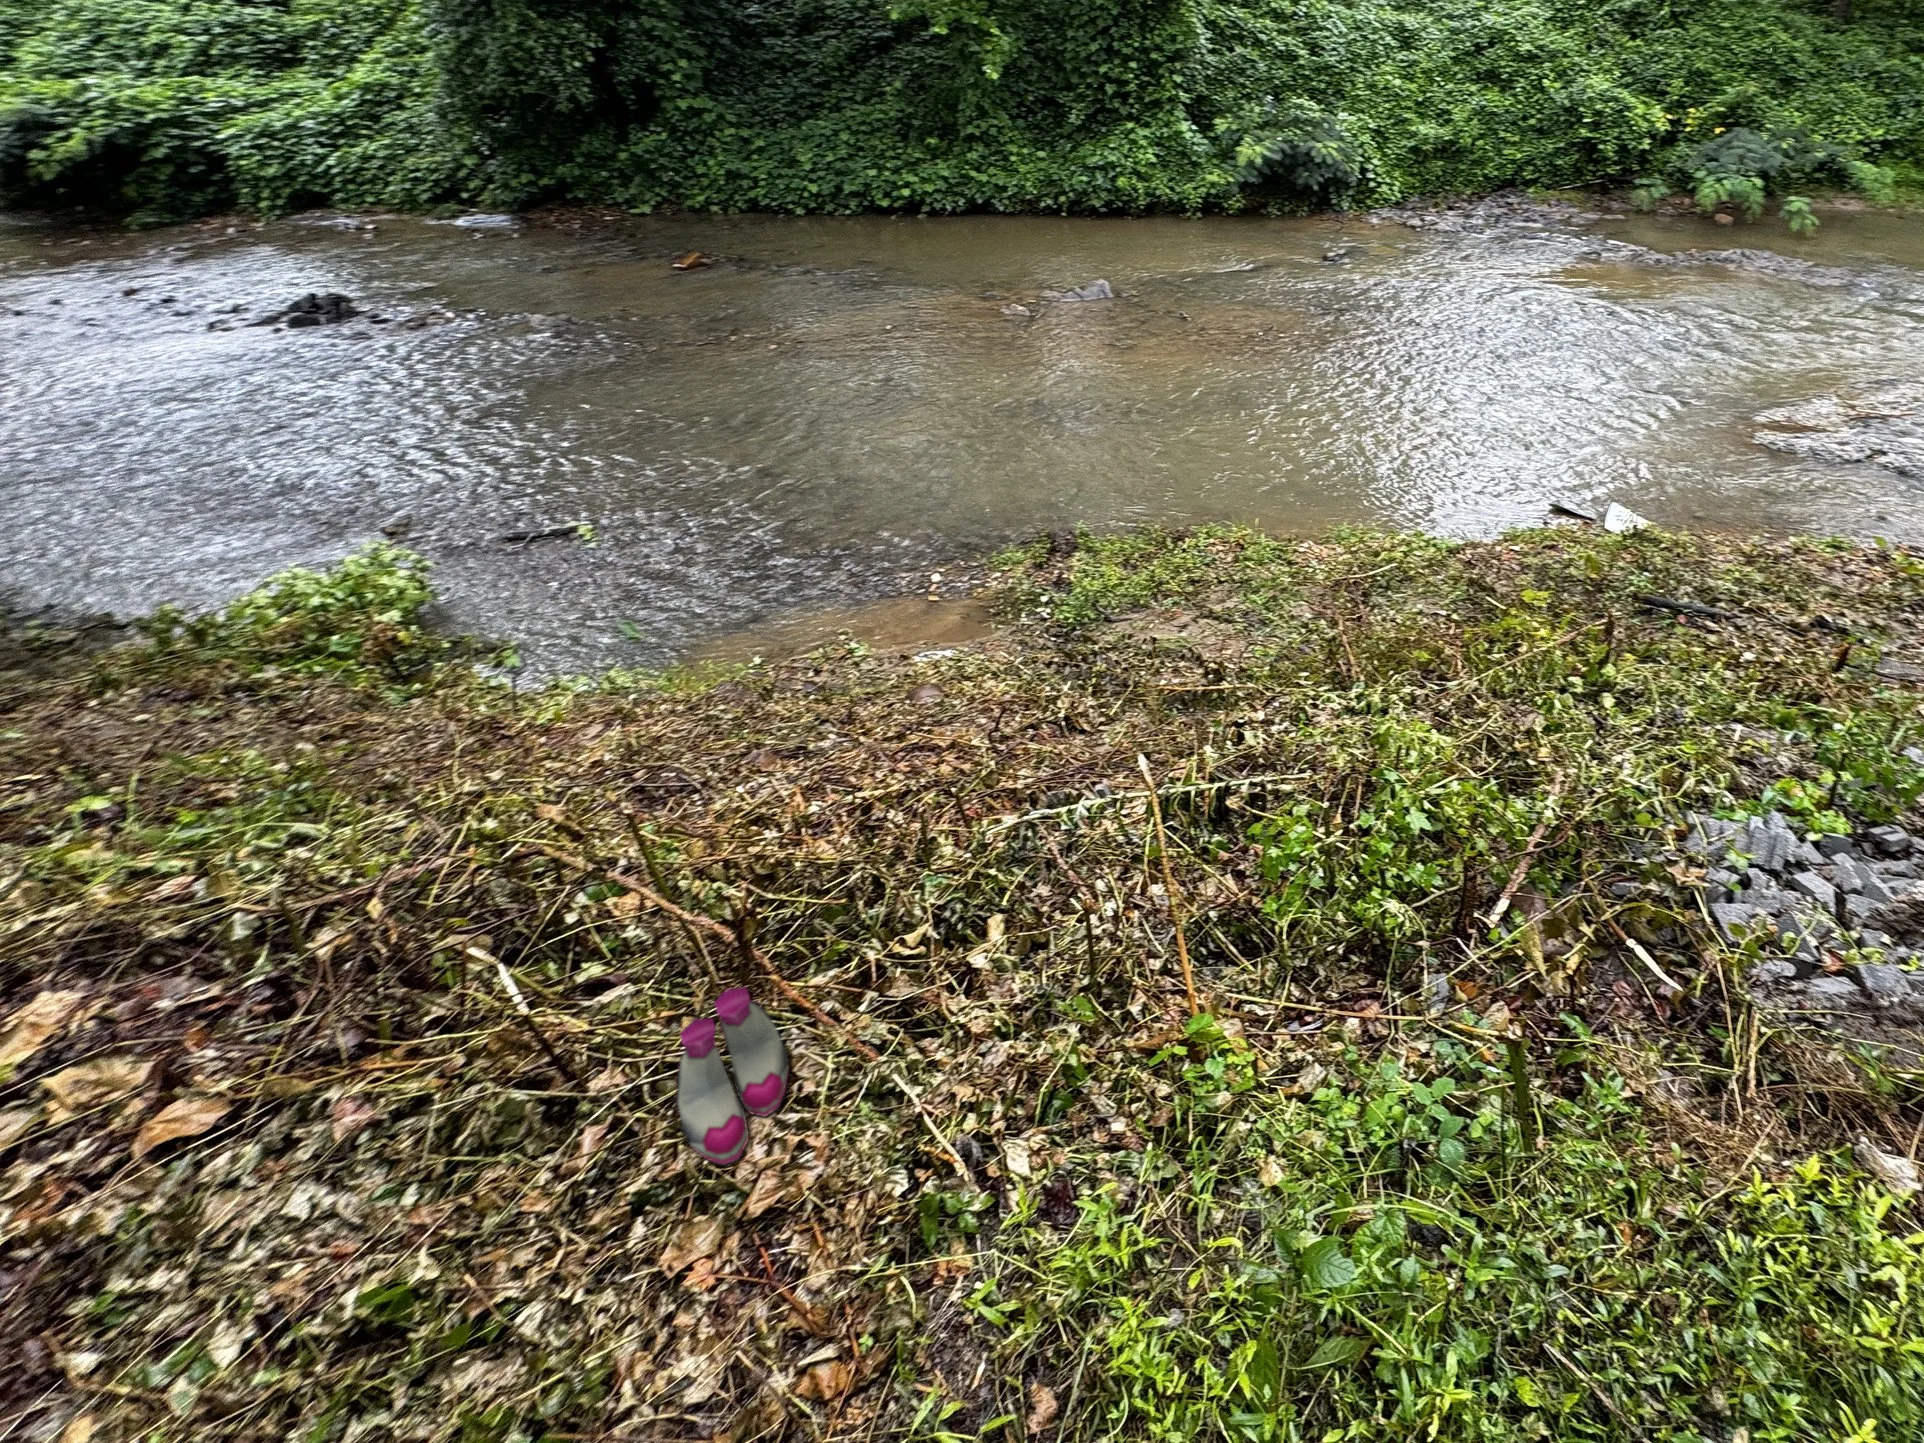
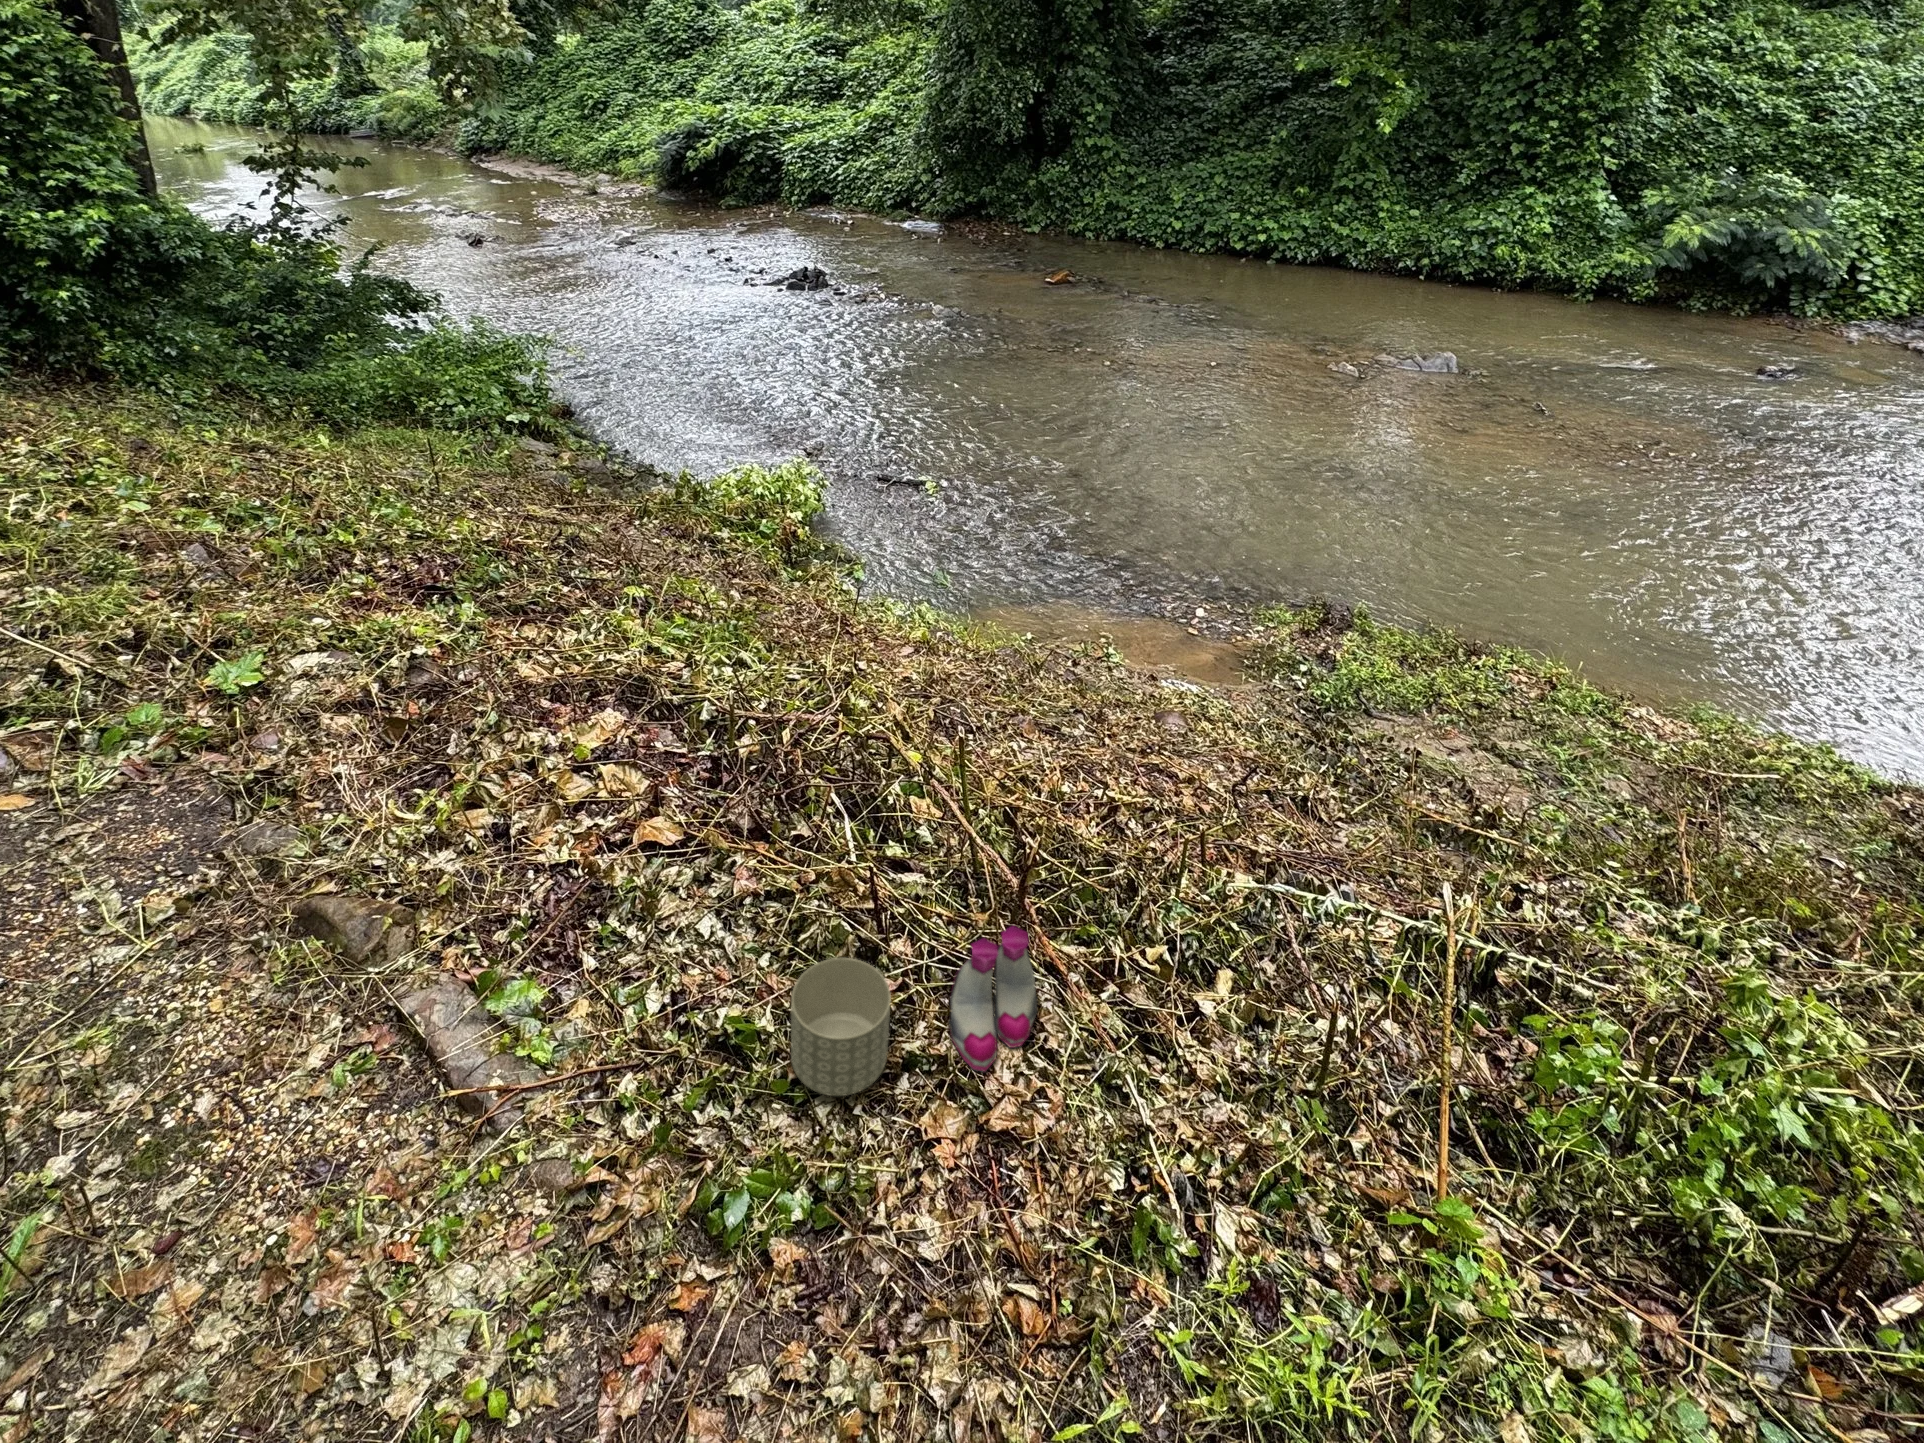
planter: none [430,1125,604,1313] -> present [791,958,891,1096]

